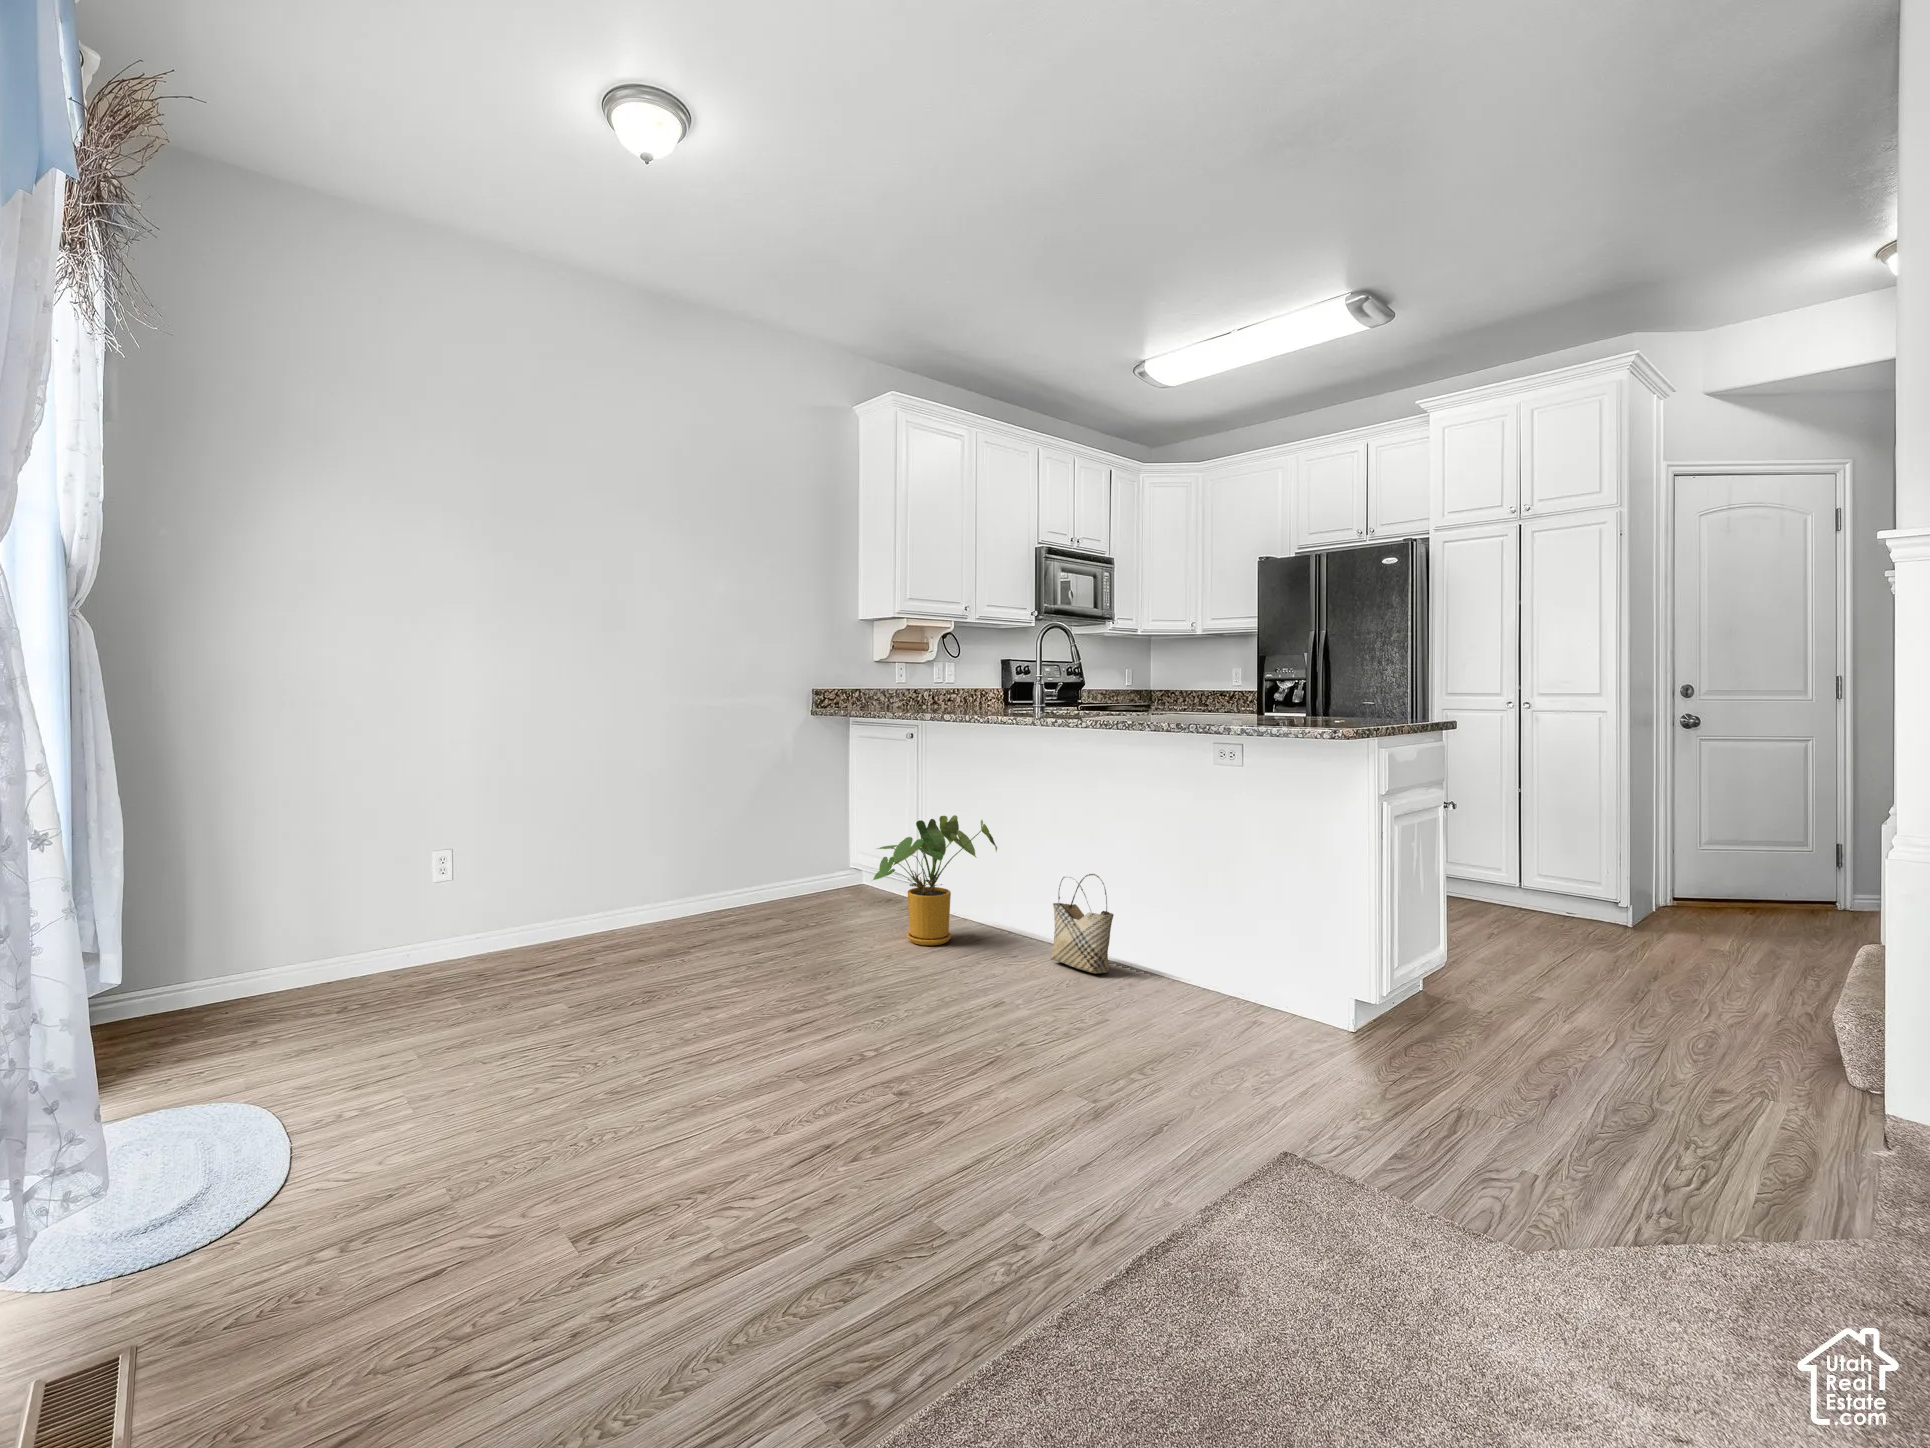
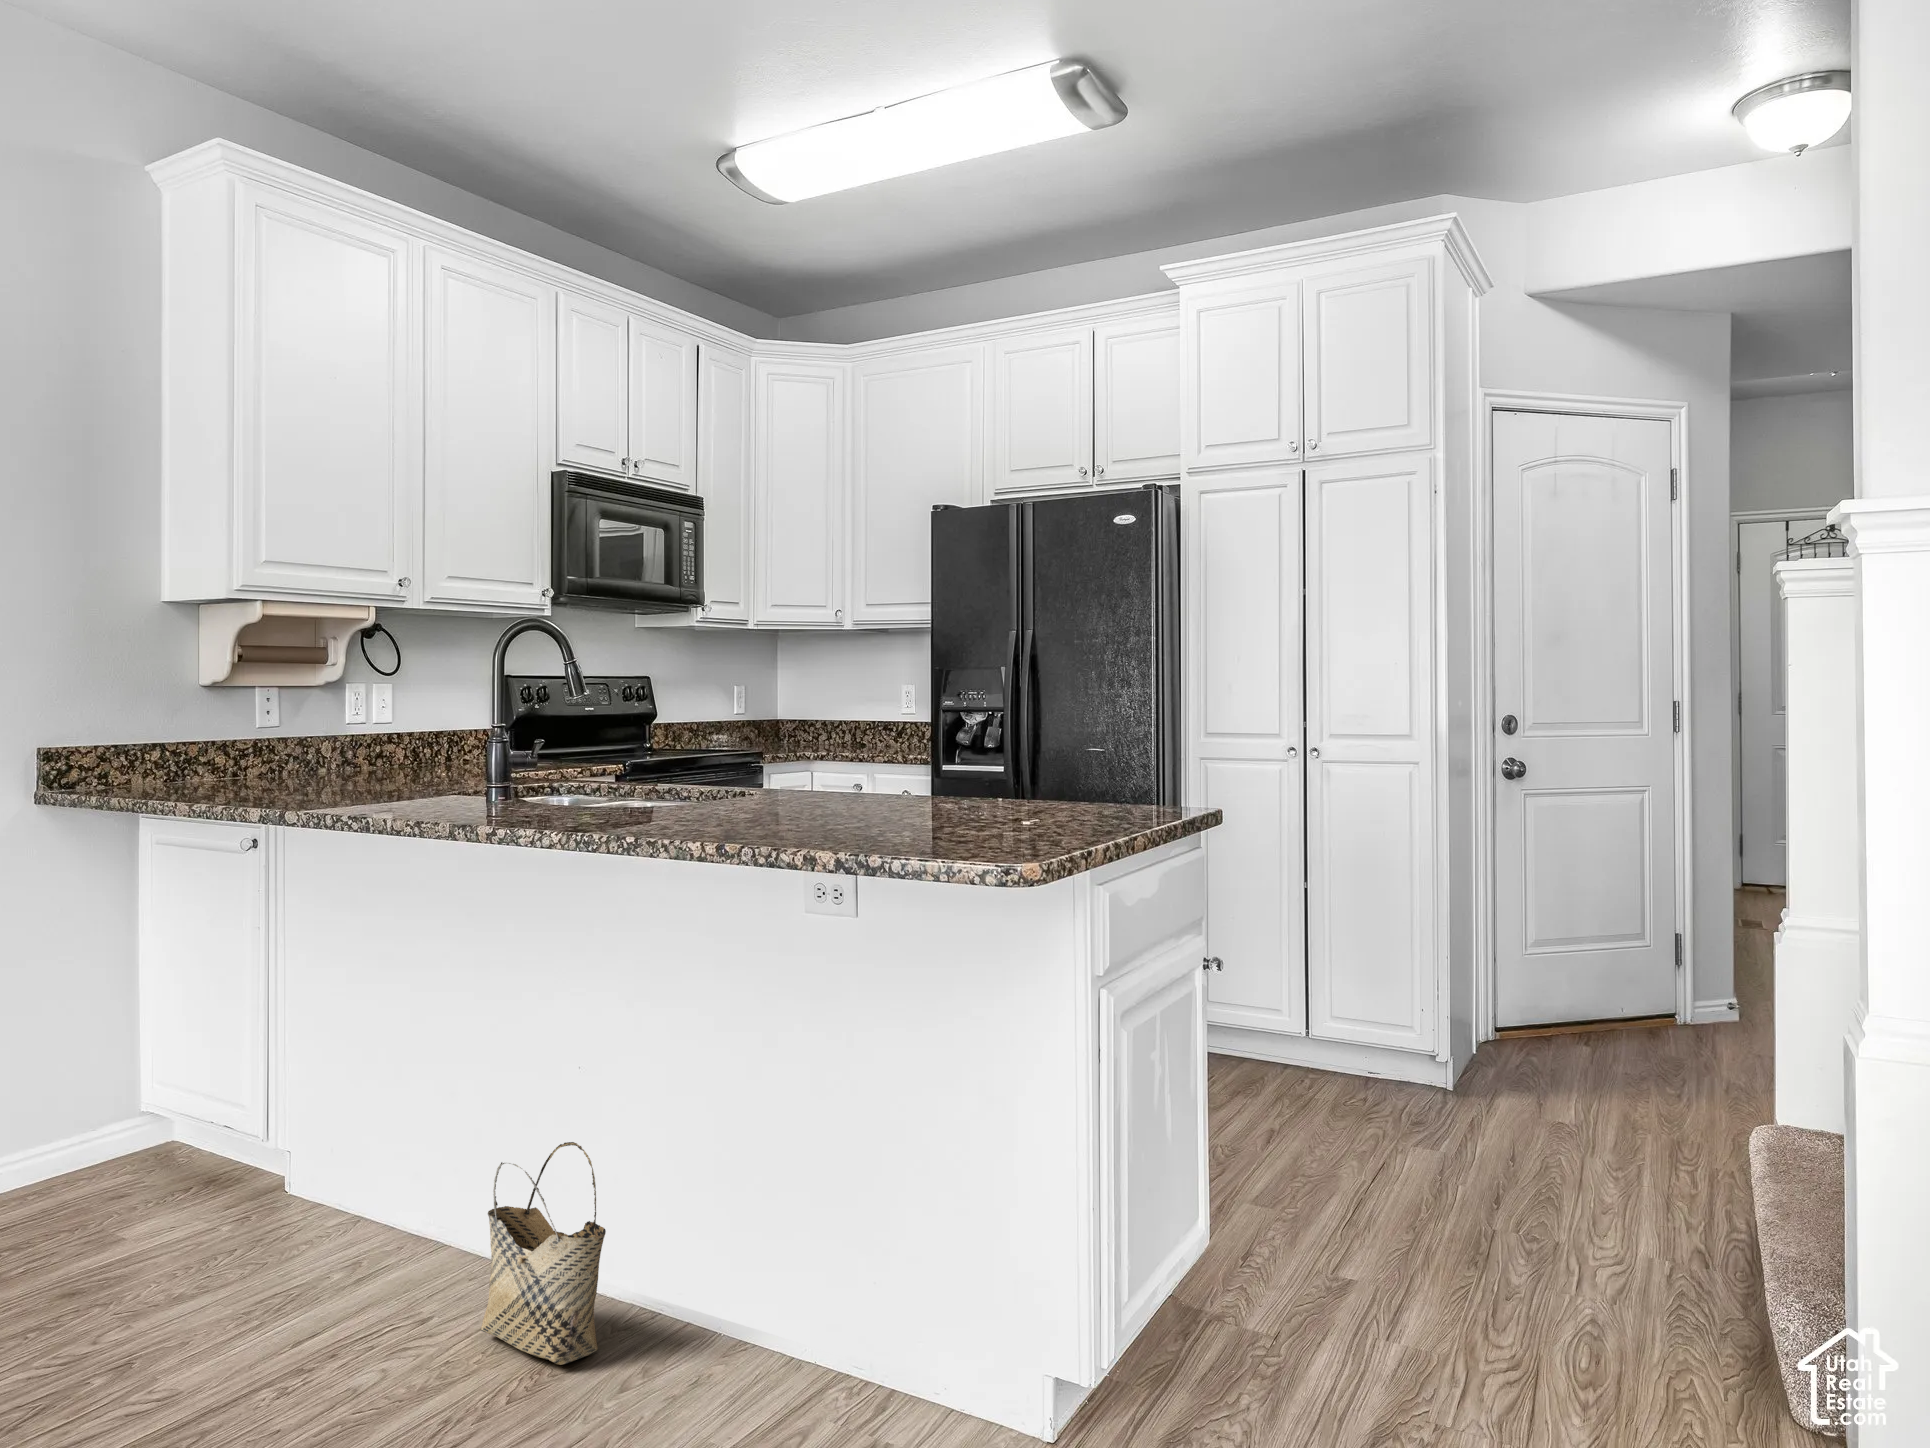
house plant: present [873,815,997,945] -> none [92,1019,398,1320]

